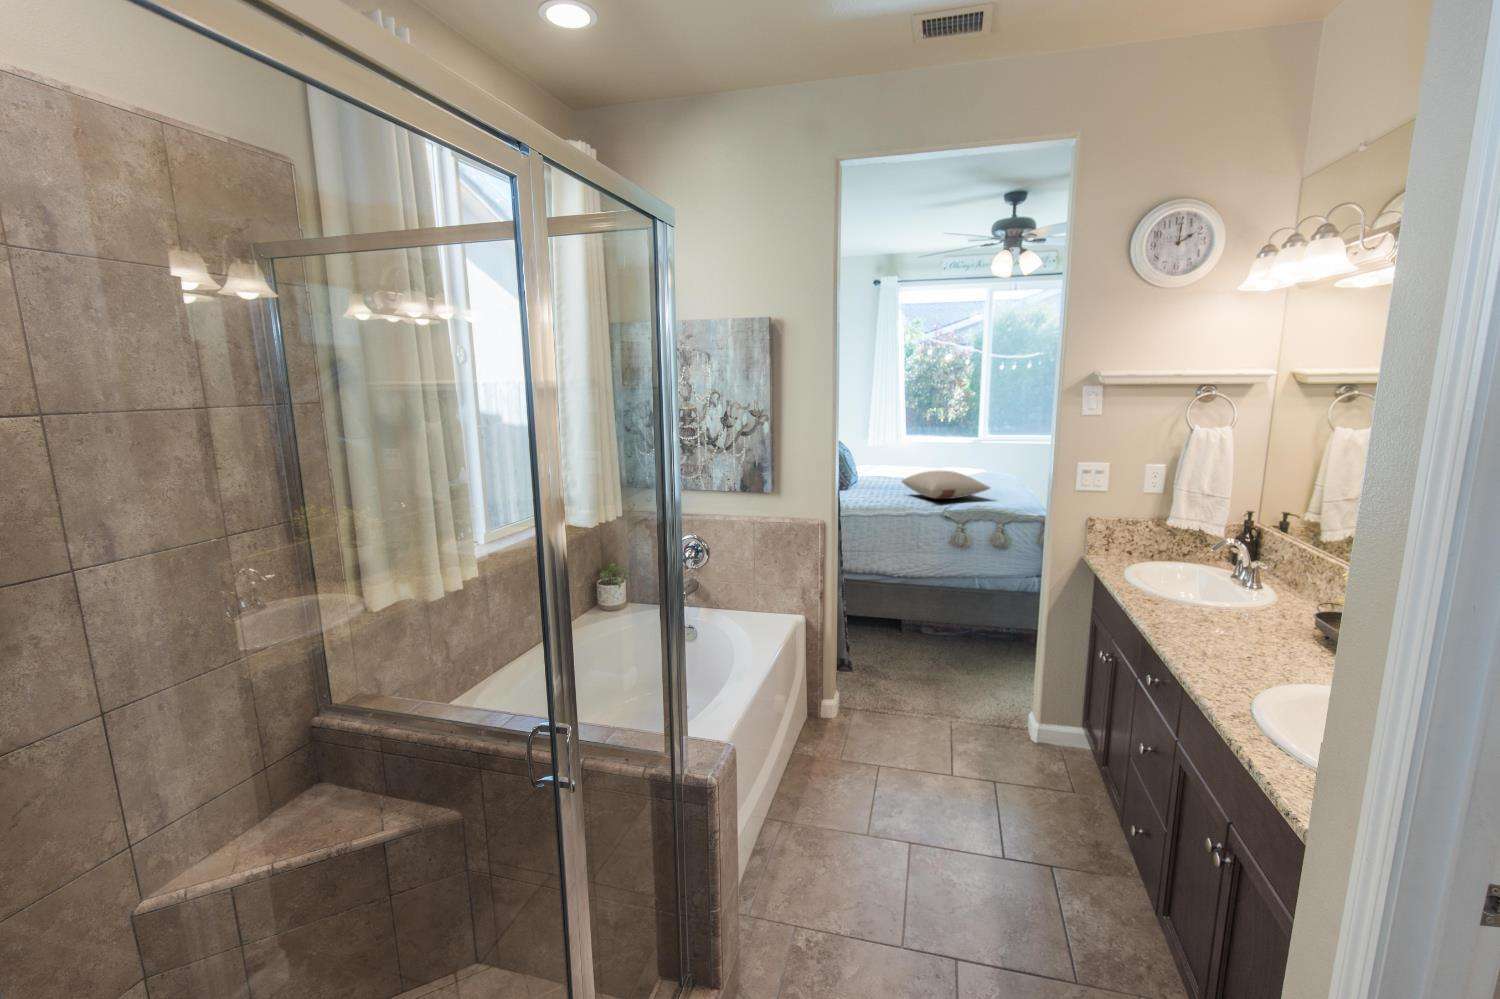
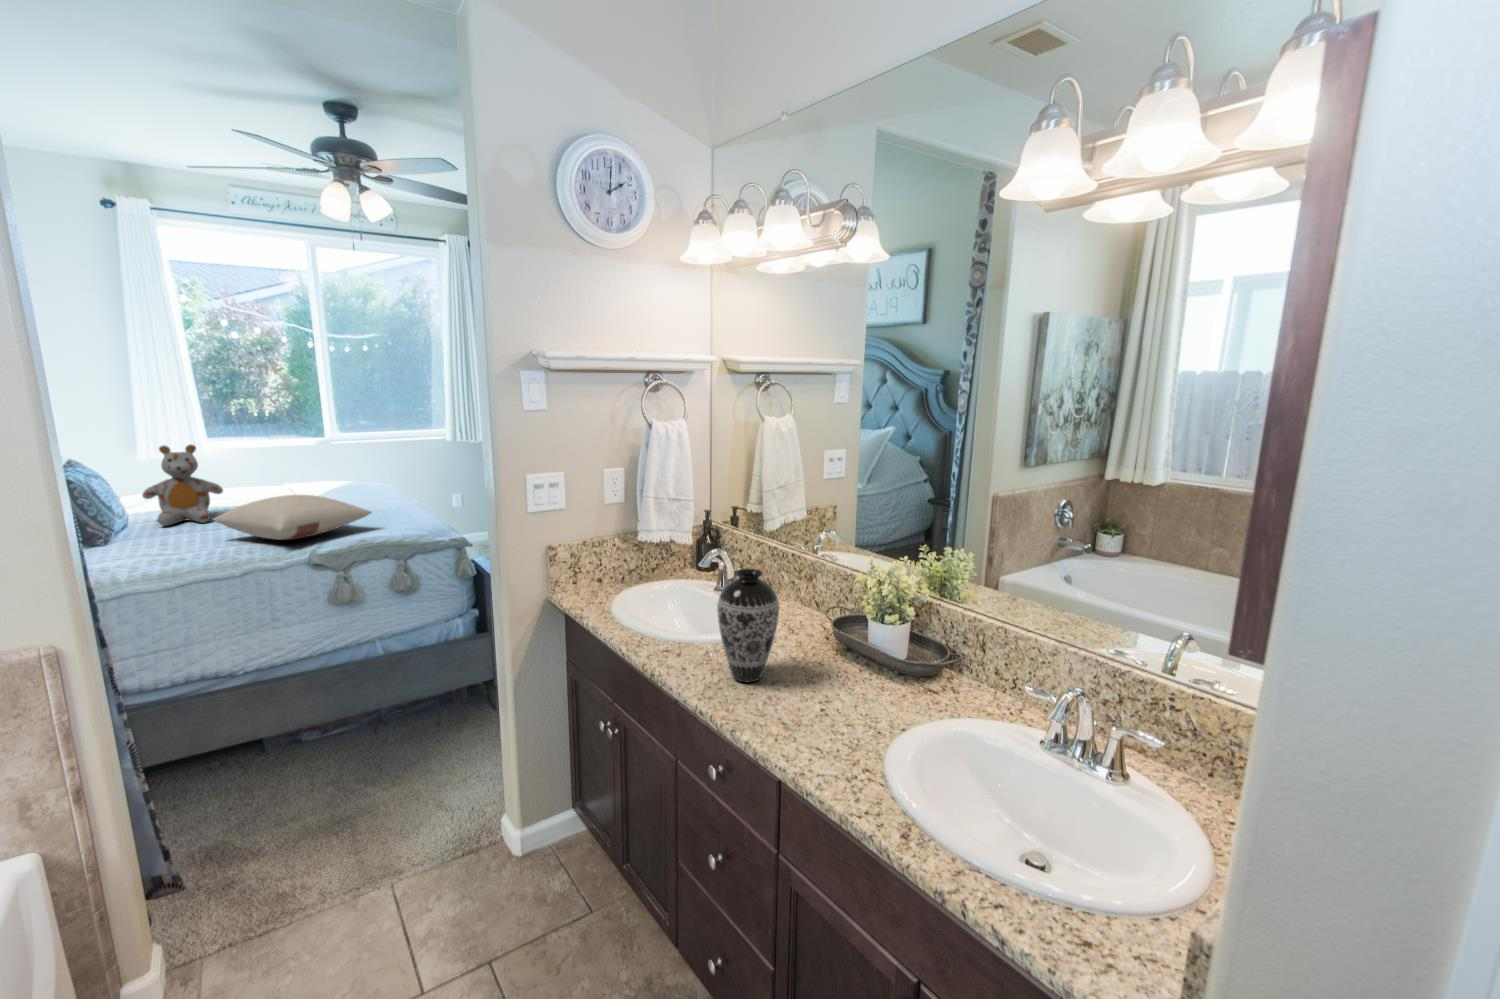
stuffed bear: none [871,435,911,484] -> present [142,445,223,526]
decorative vase: none [1175,543,1235,633] -> present [717,568,779,682]

